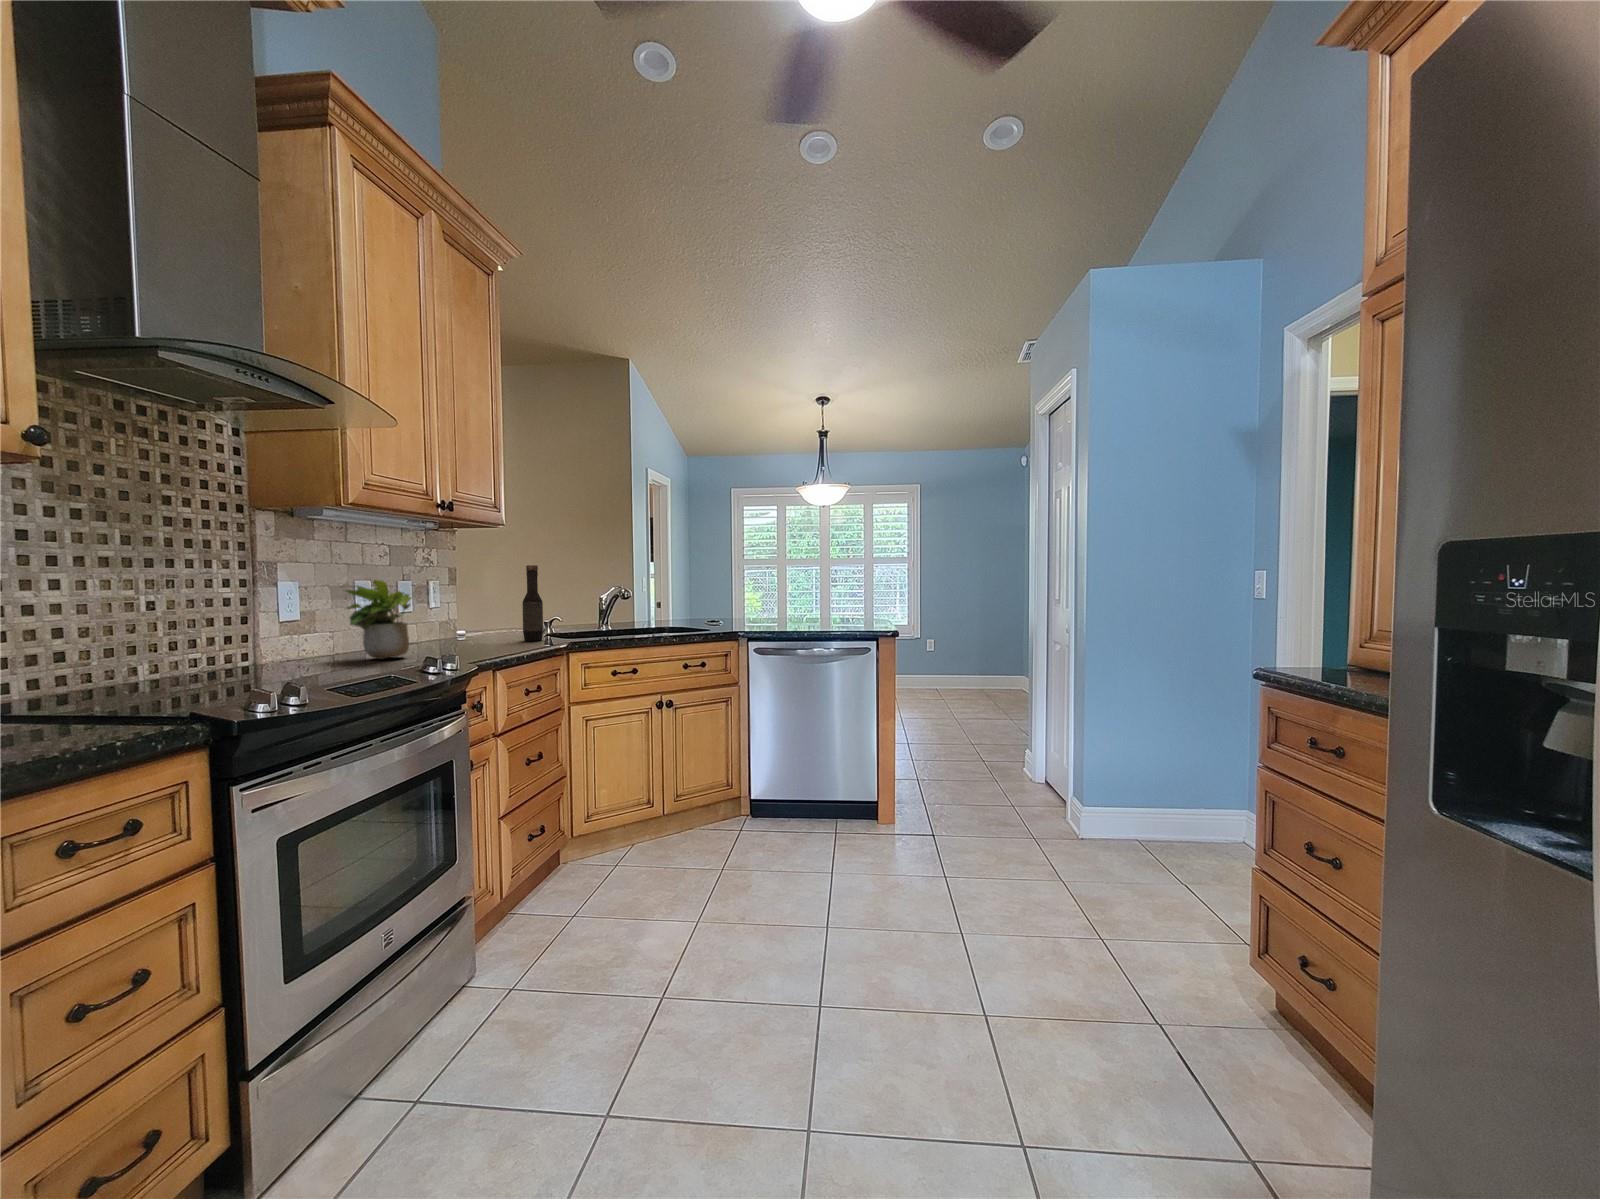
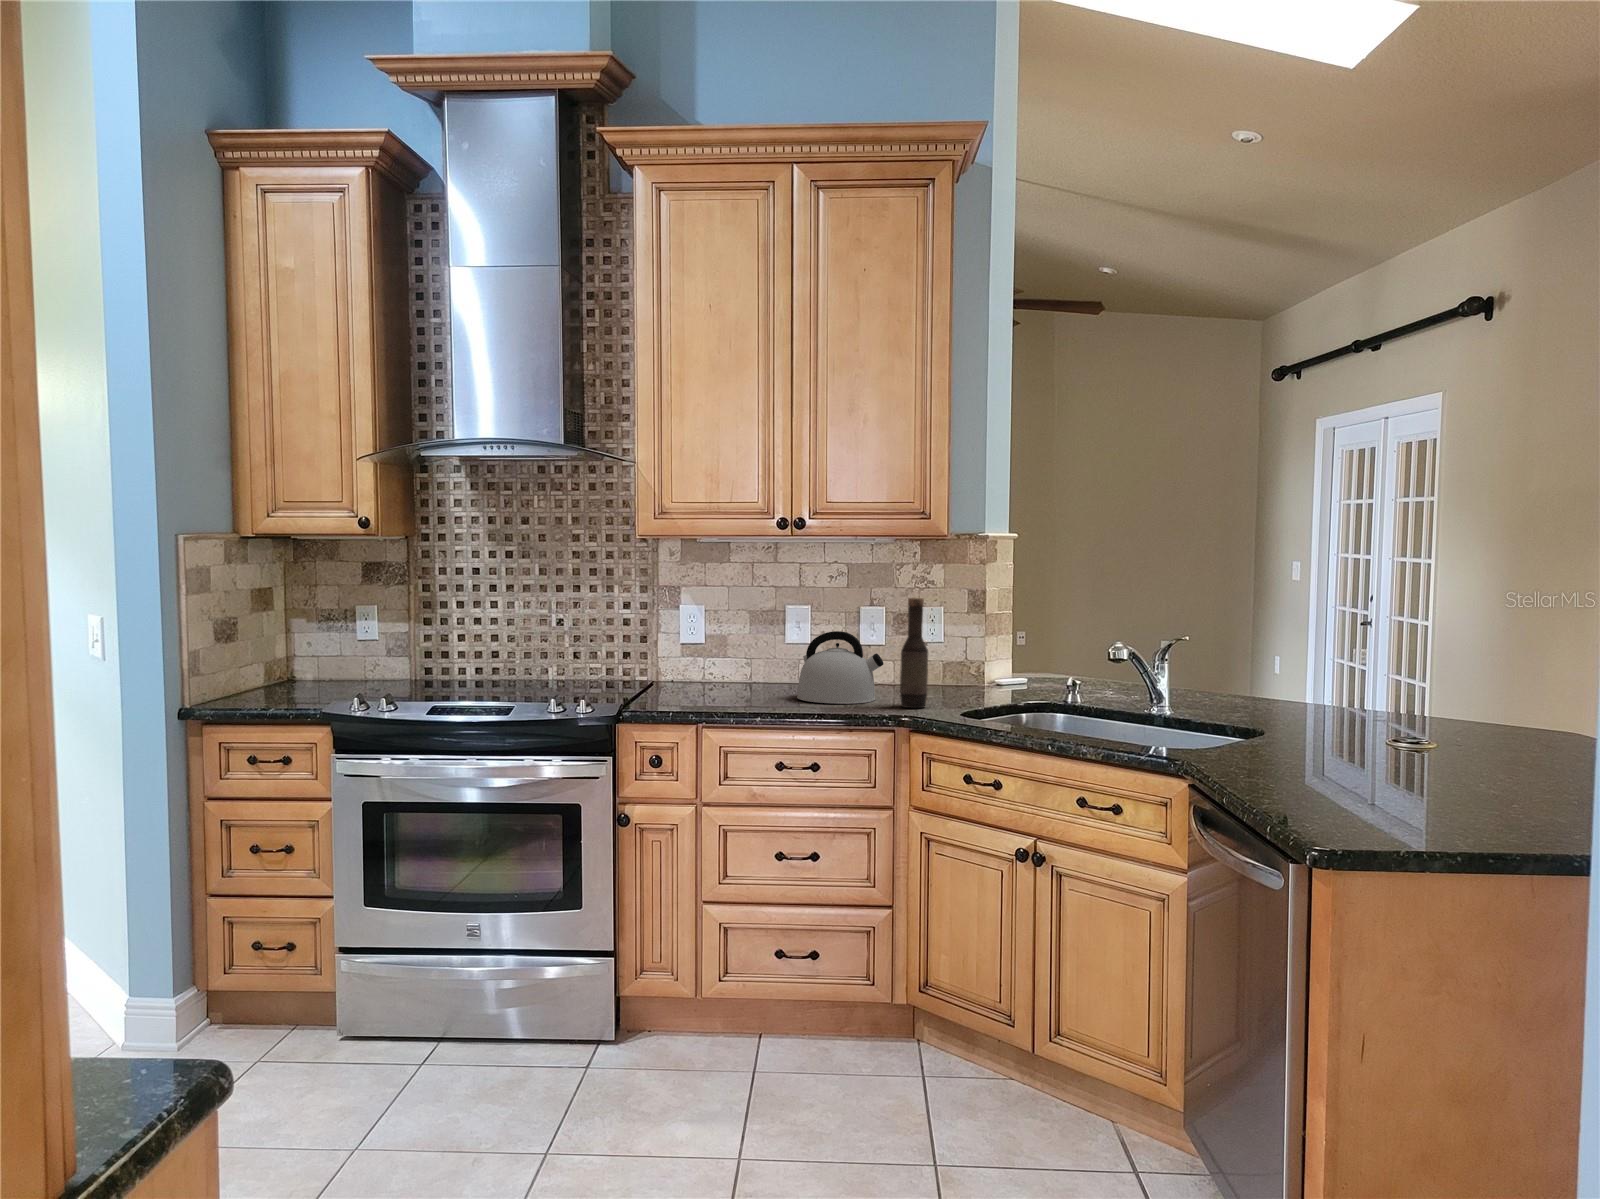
potted plant: present [345,580,411,660] -> none [664,612,744,695]
kettle: none [435,594,501,648] -> present [797,631,884,704]

